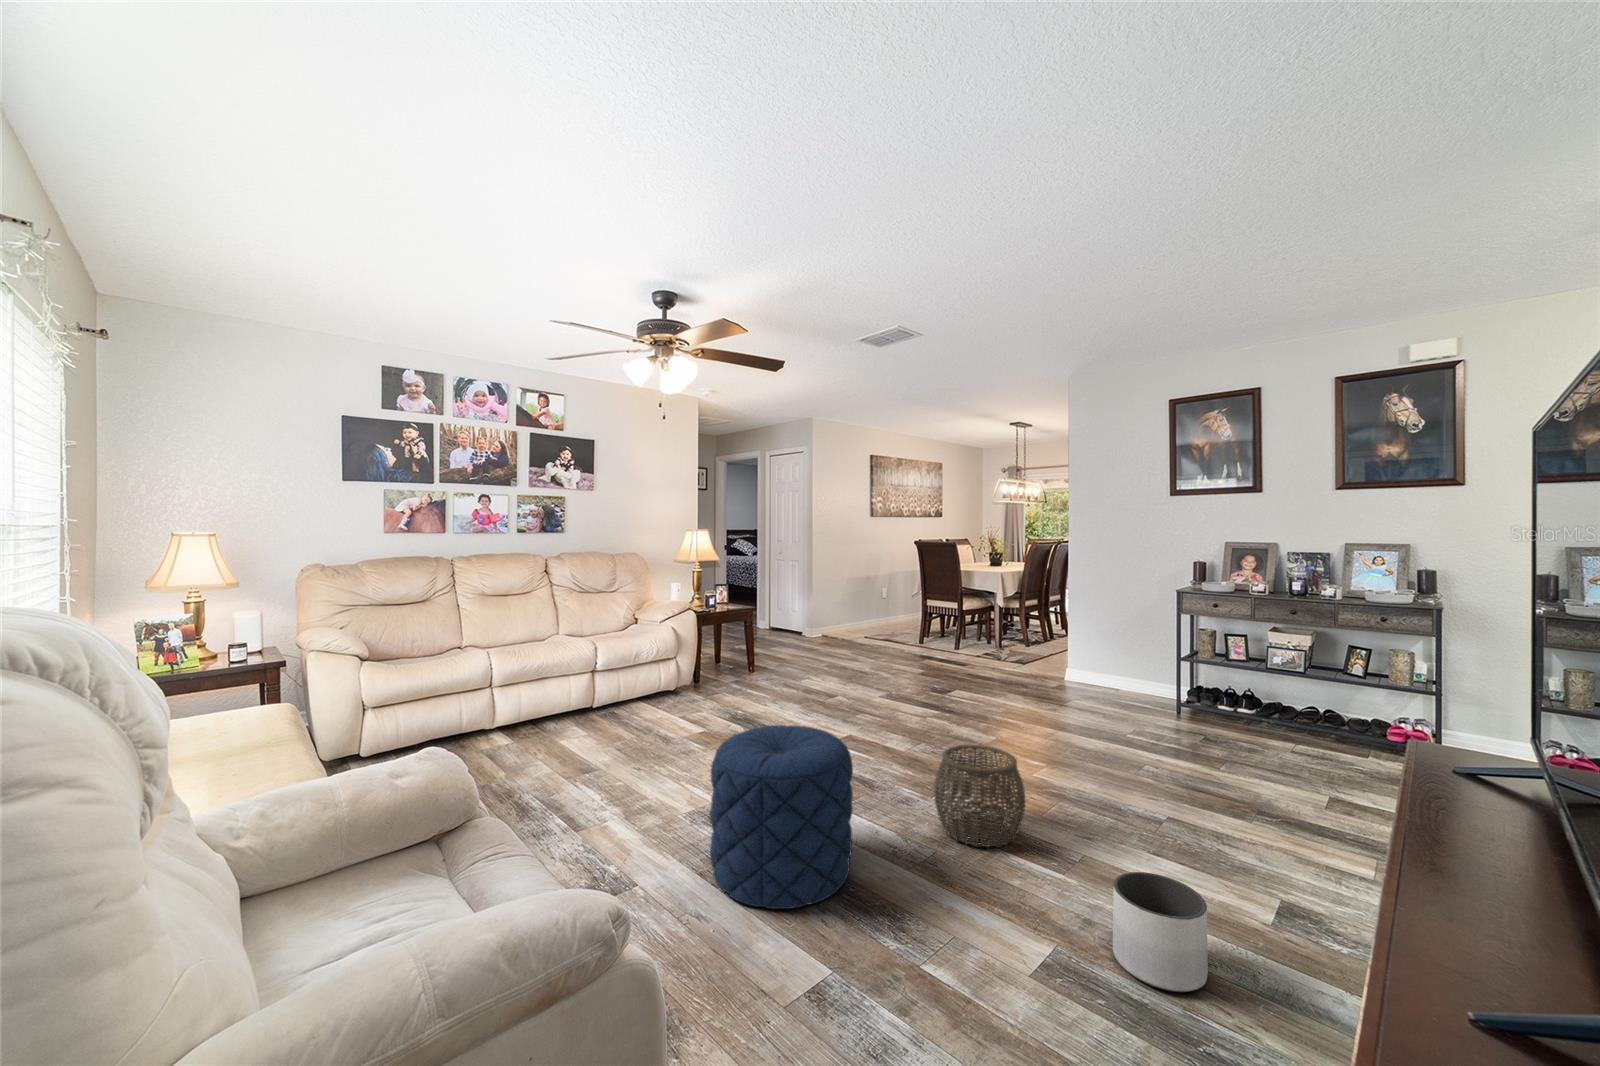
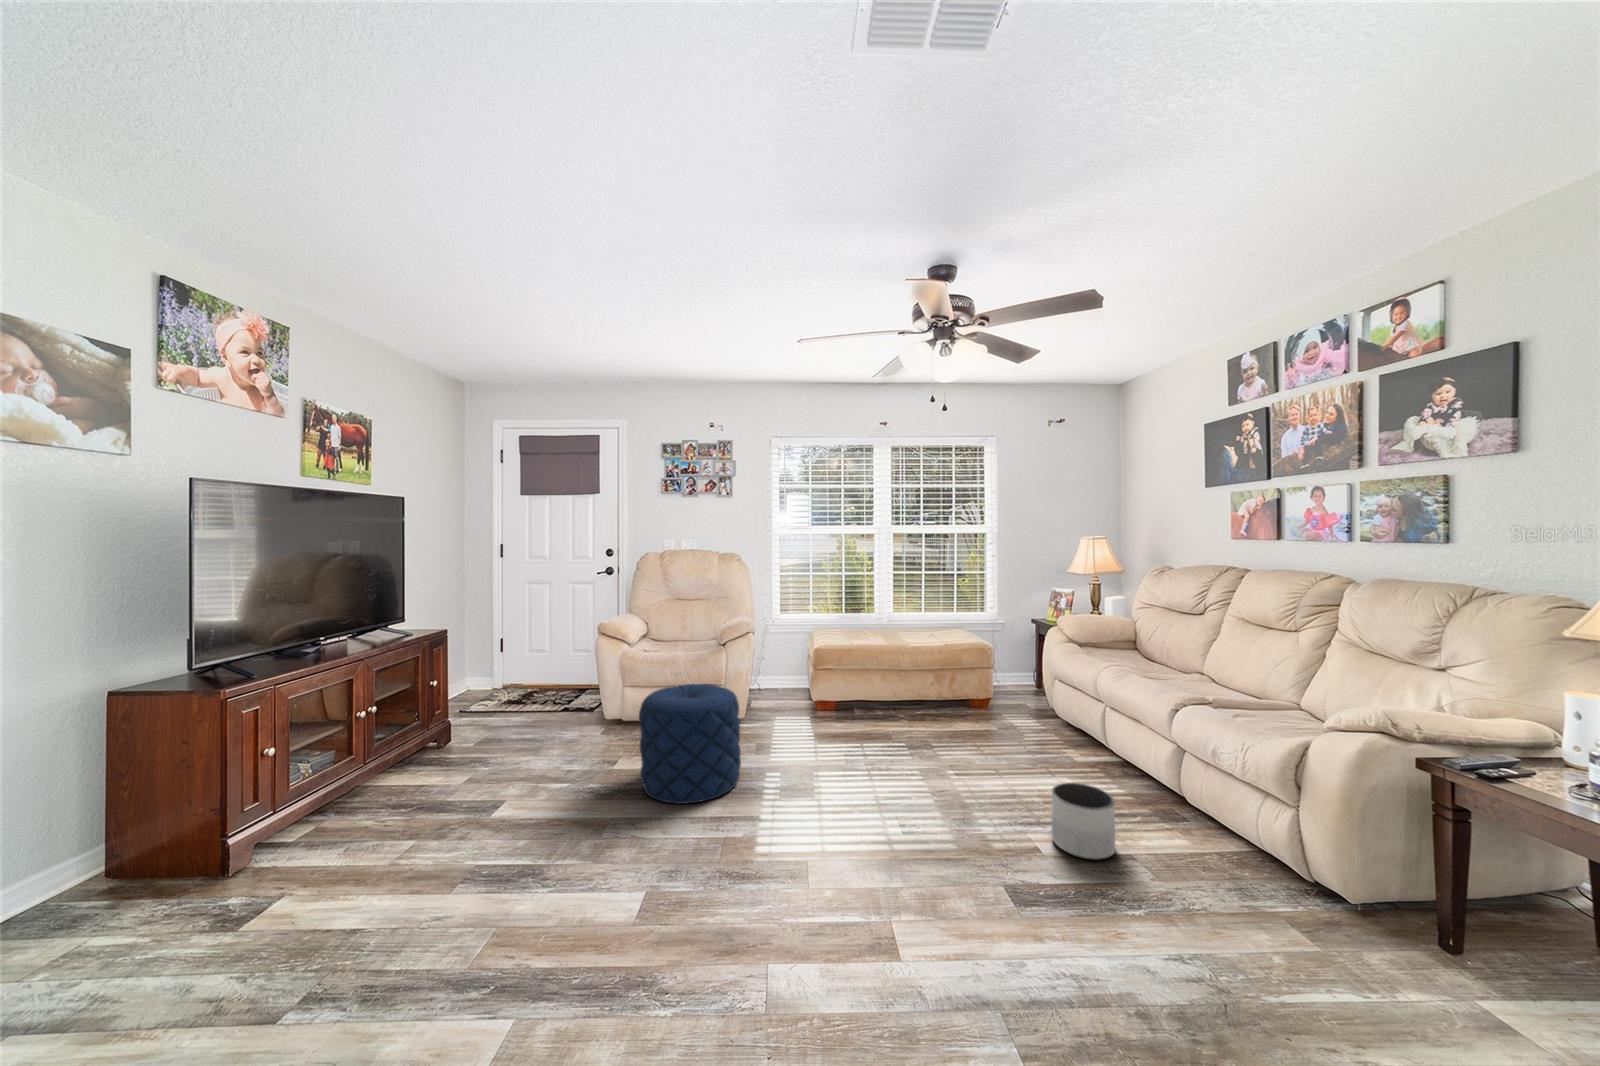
woven basket: present [933,745,1026,848] -> none [517,778,619,897]
planter: present [1113,872,1208,992] -> present [1051,783,1116,860]

